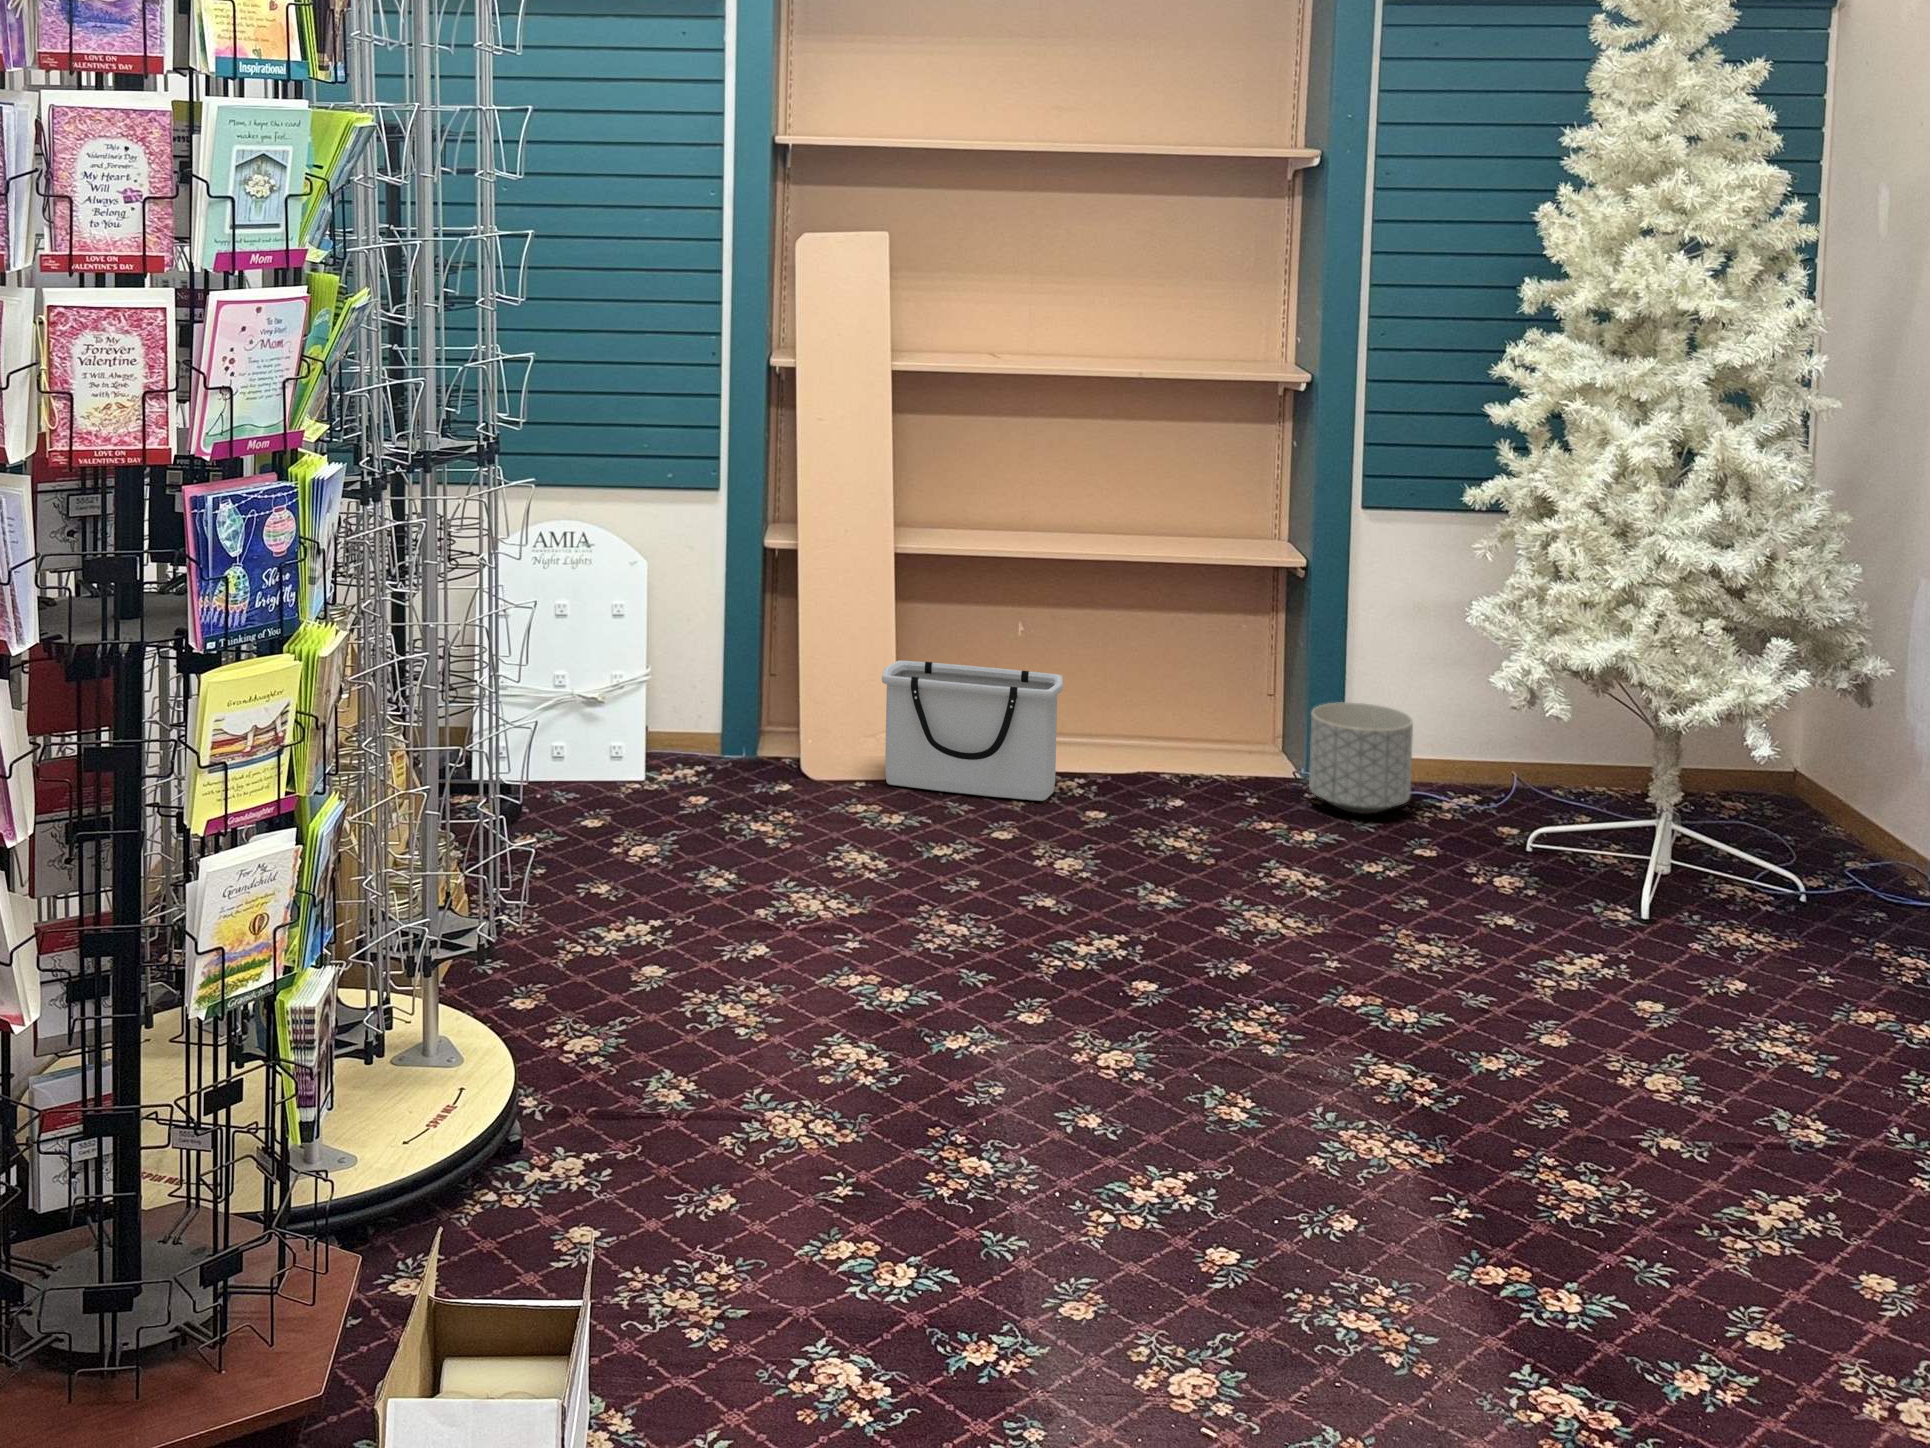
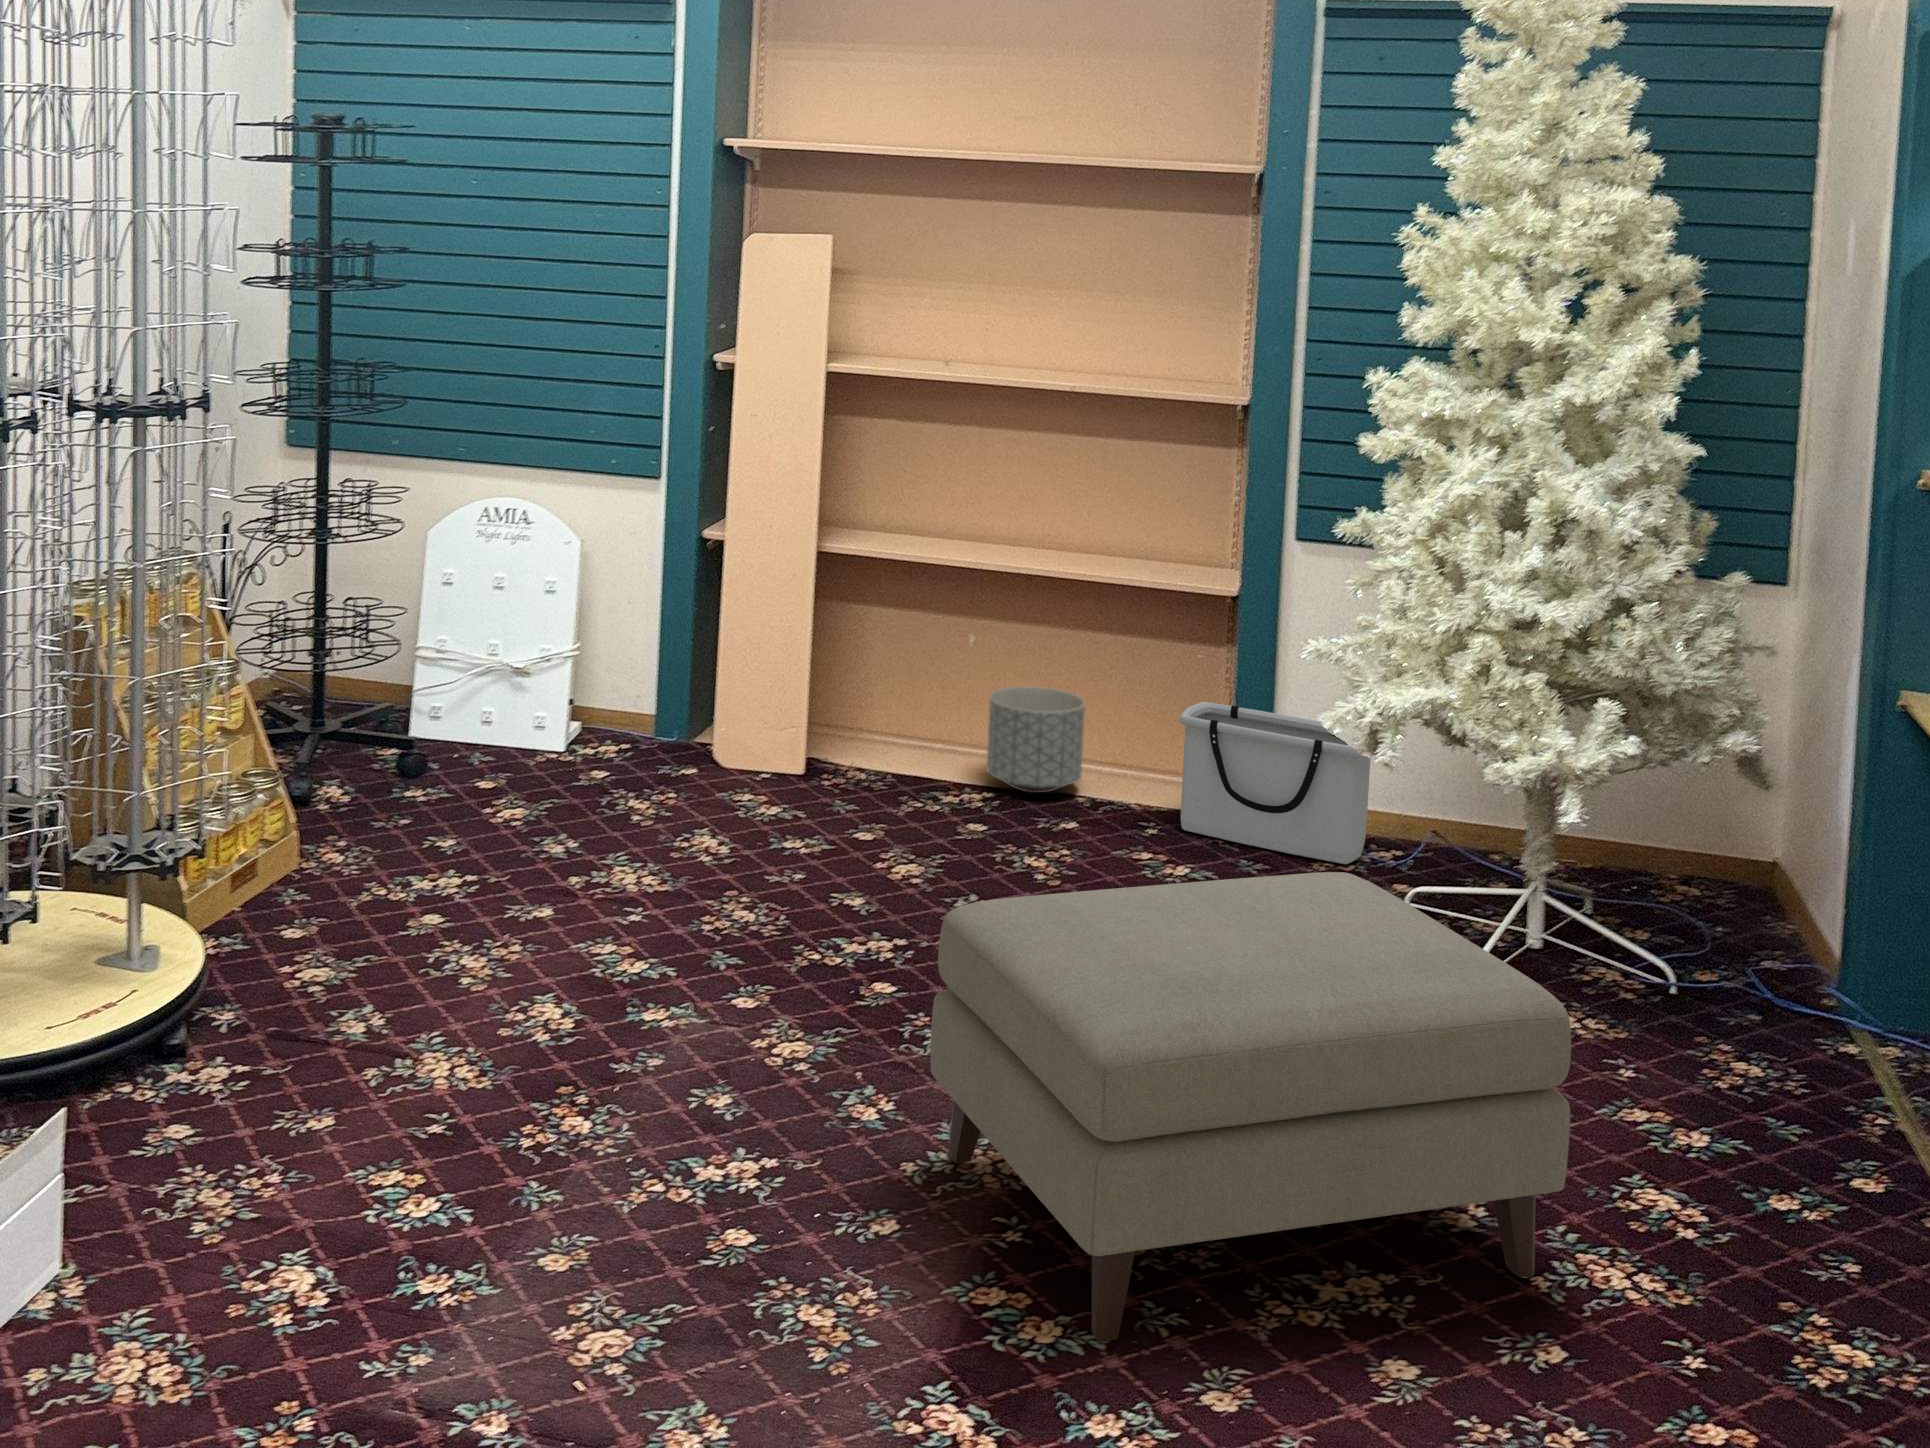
planter: present [1309,702,1413,814] -> present [987,686,1085,793]
ottoman: none [743,807,1336,1278] -> present [931,872,1571,1343]

